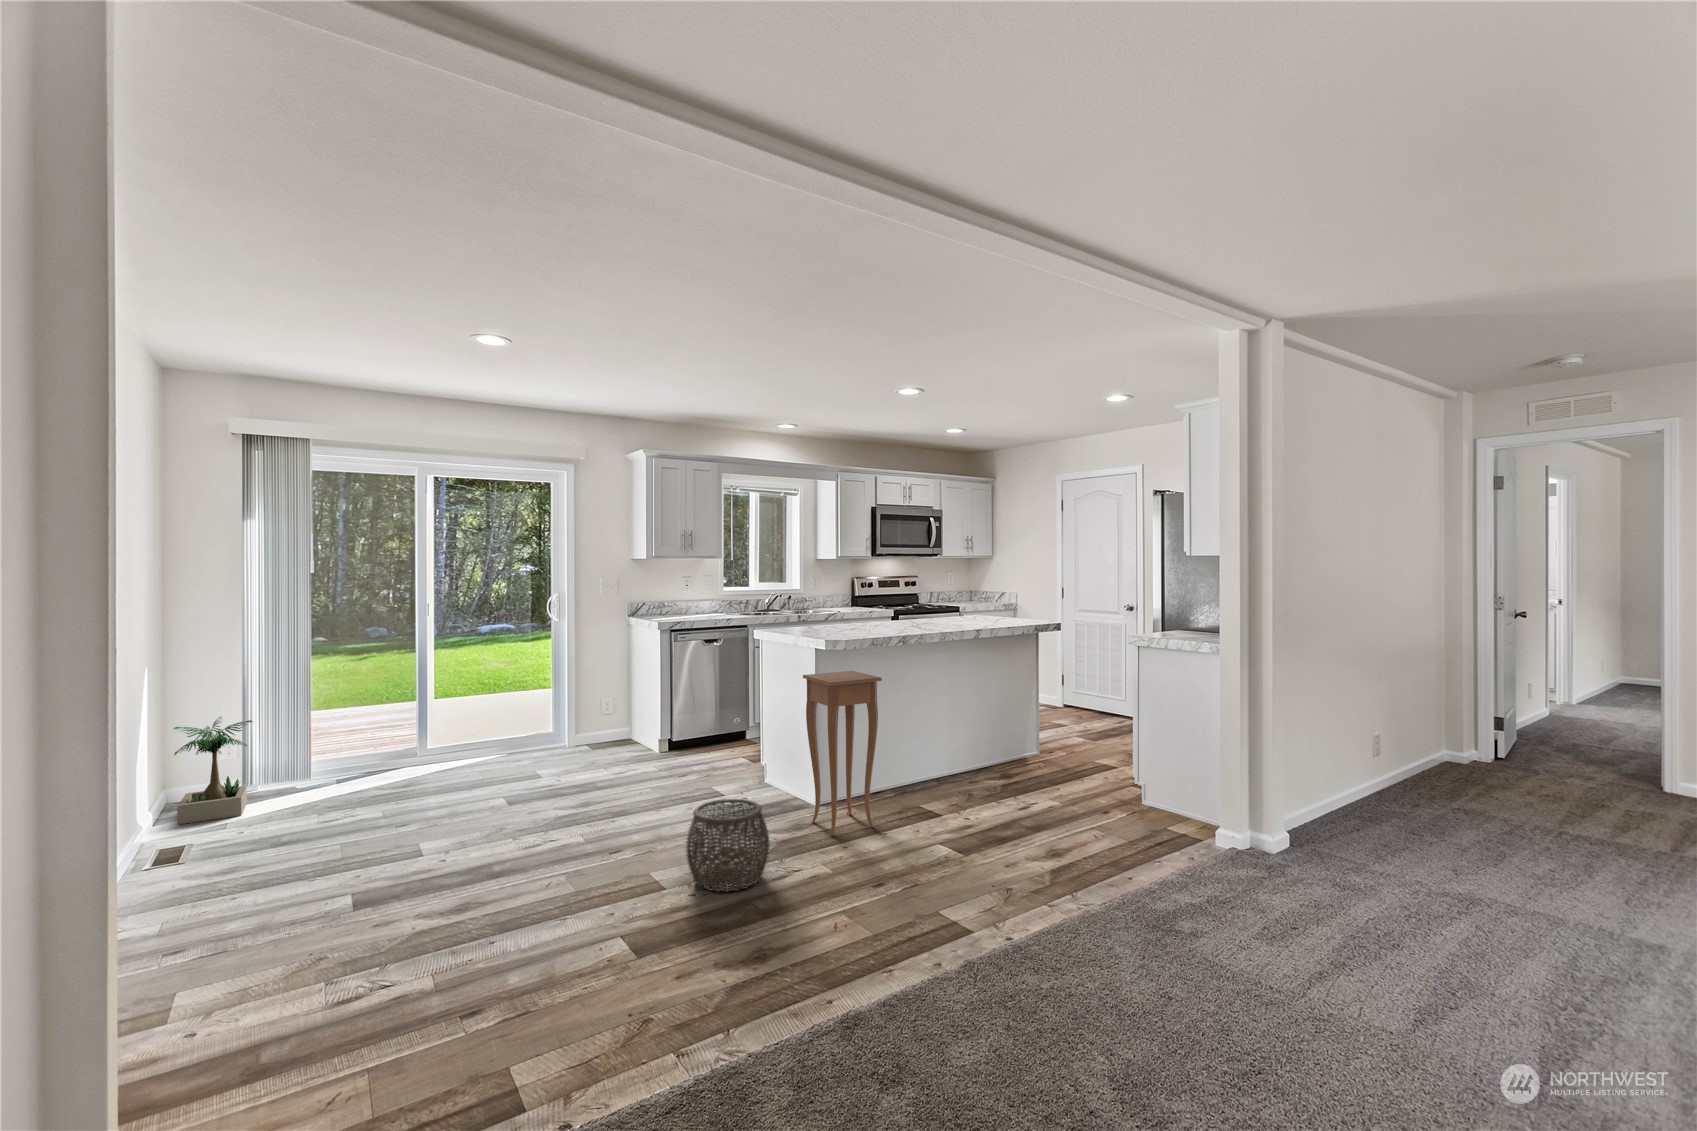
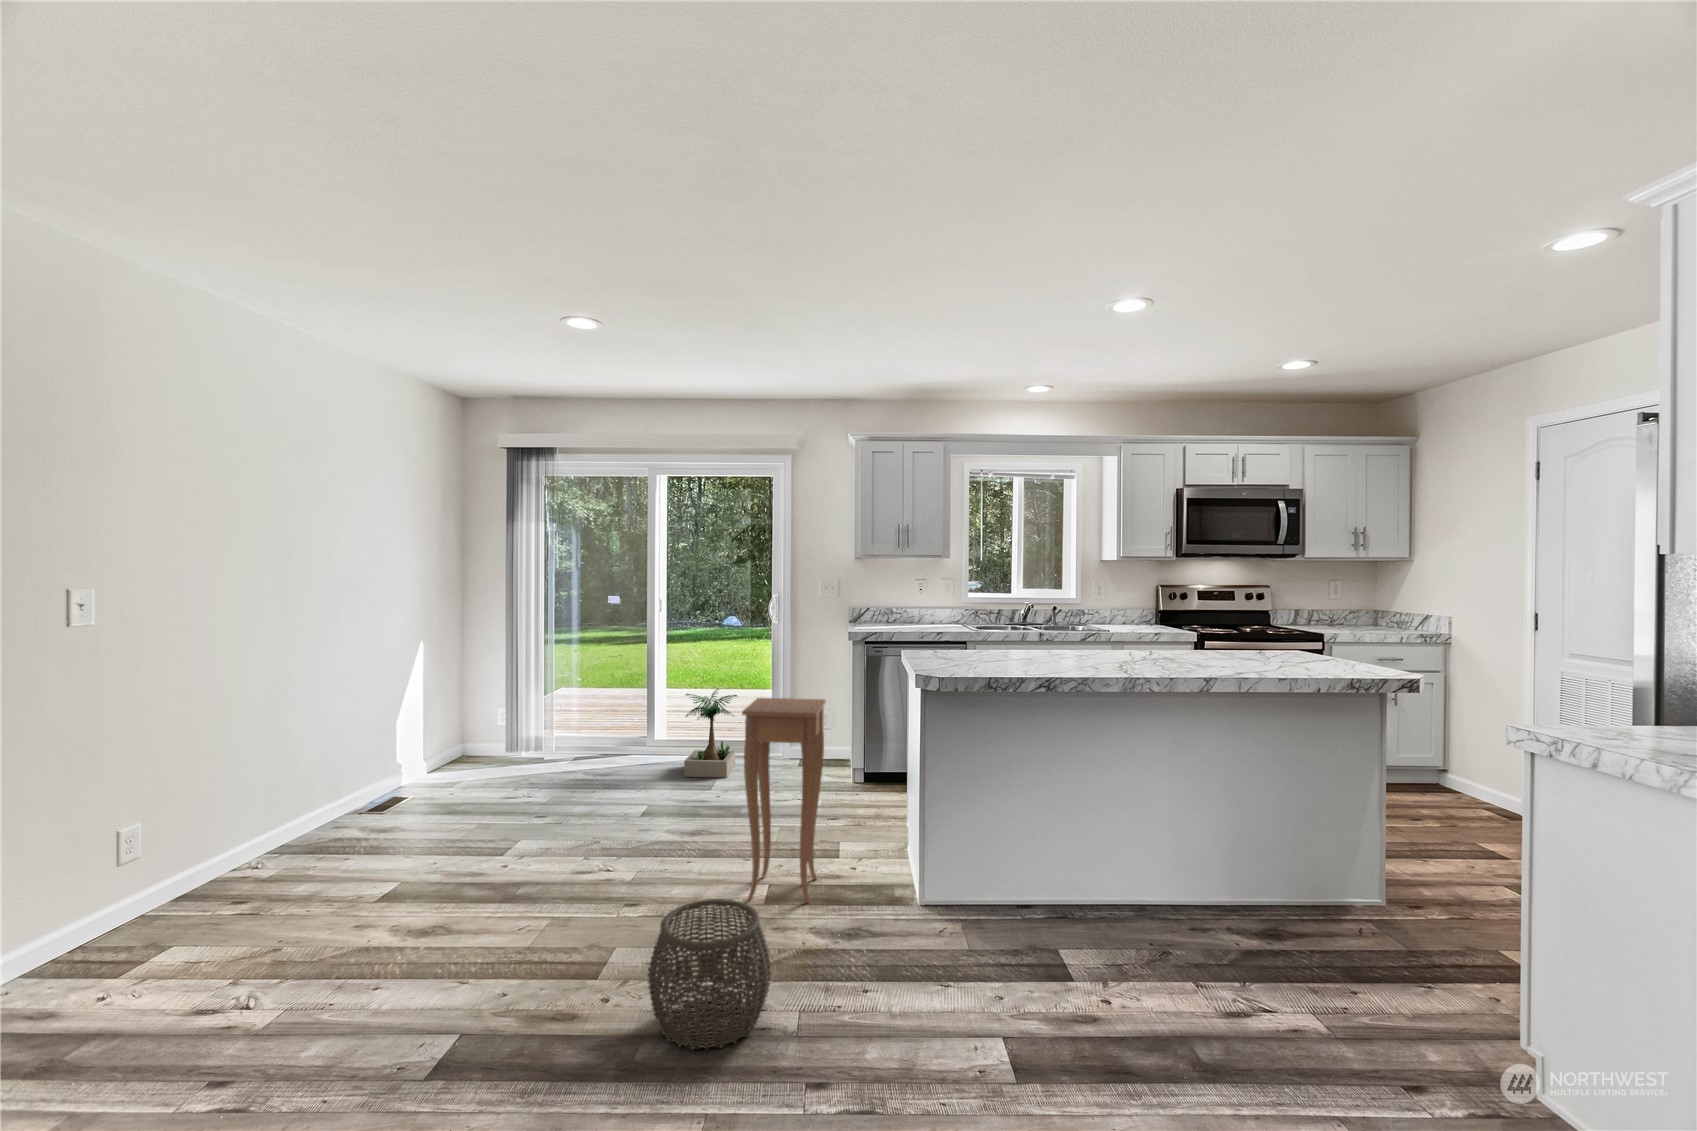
side table: present [803,671,882,836] -> present [742,698,826,903]
woven basket: present [686,799,769,892] -> present [648,899,771,1050]

